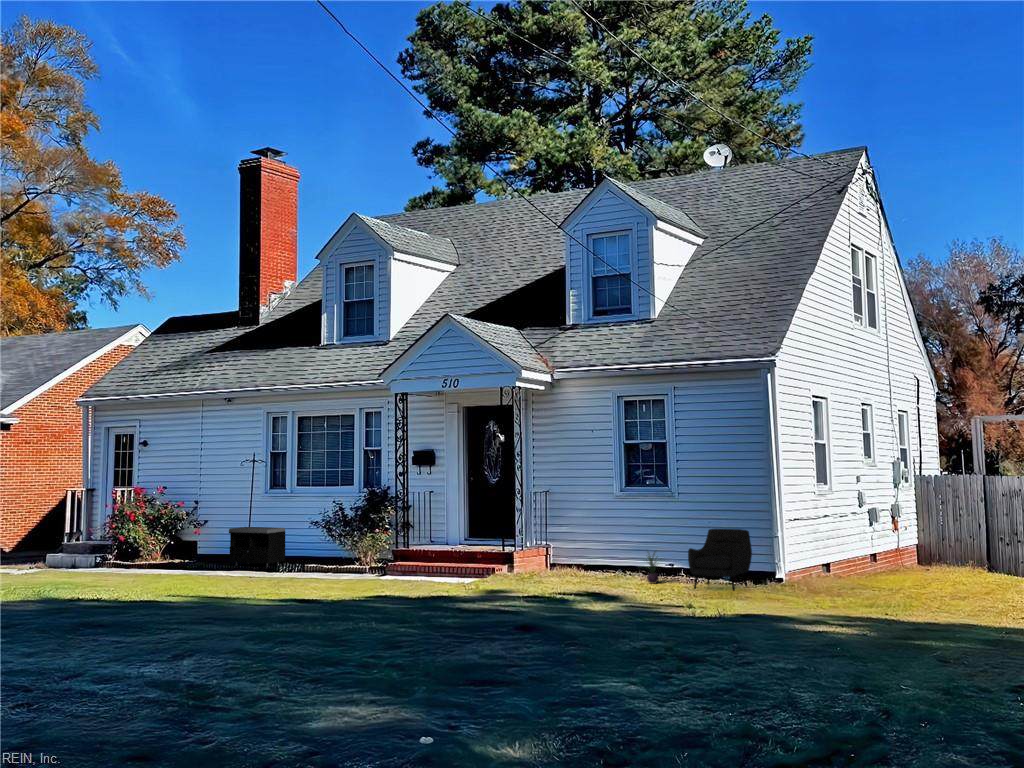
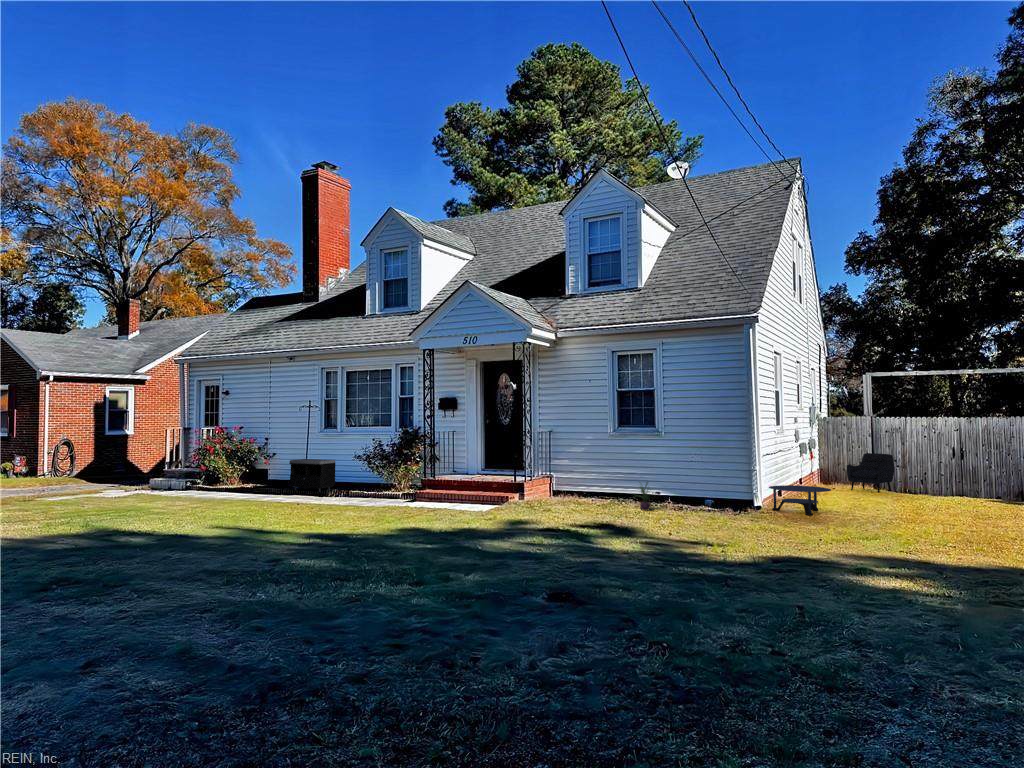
chair: present [688,529,752,591] -> present [847,453,894,493]
round table: none [796,553,864,587] -> present [769,485,831,516]

